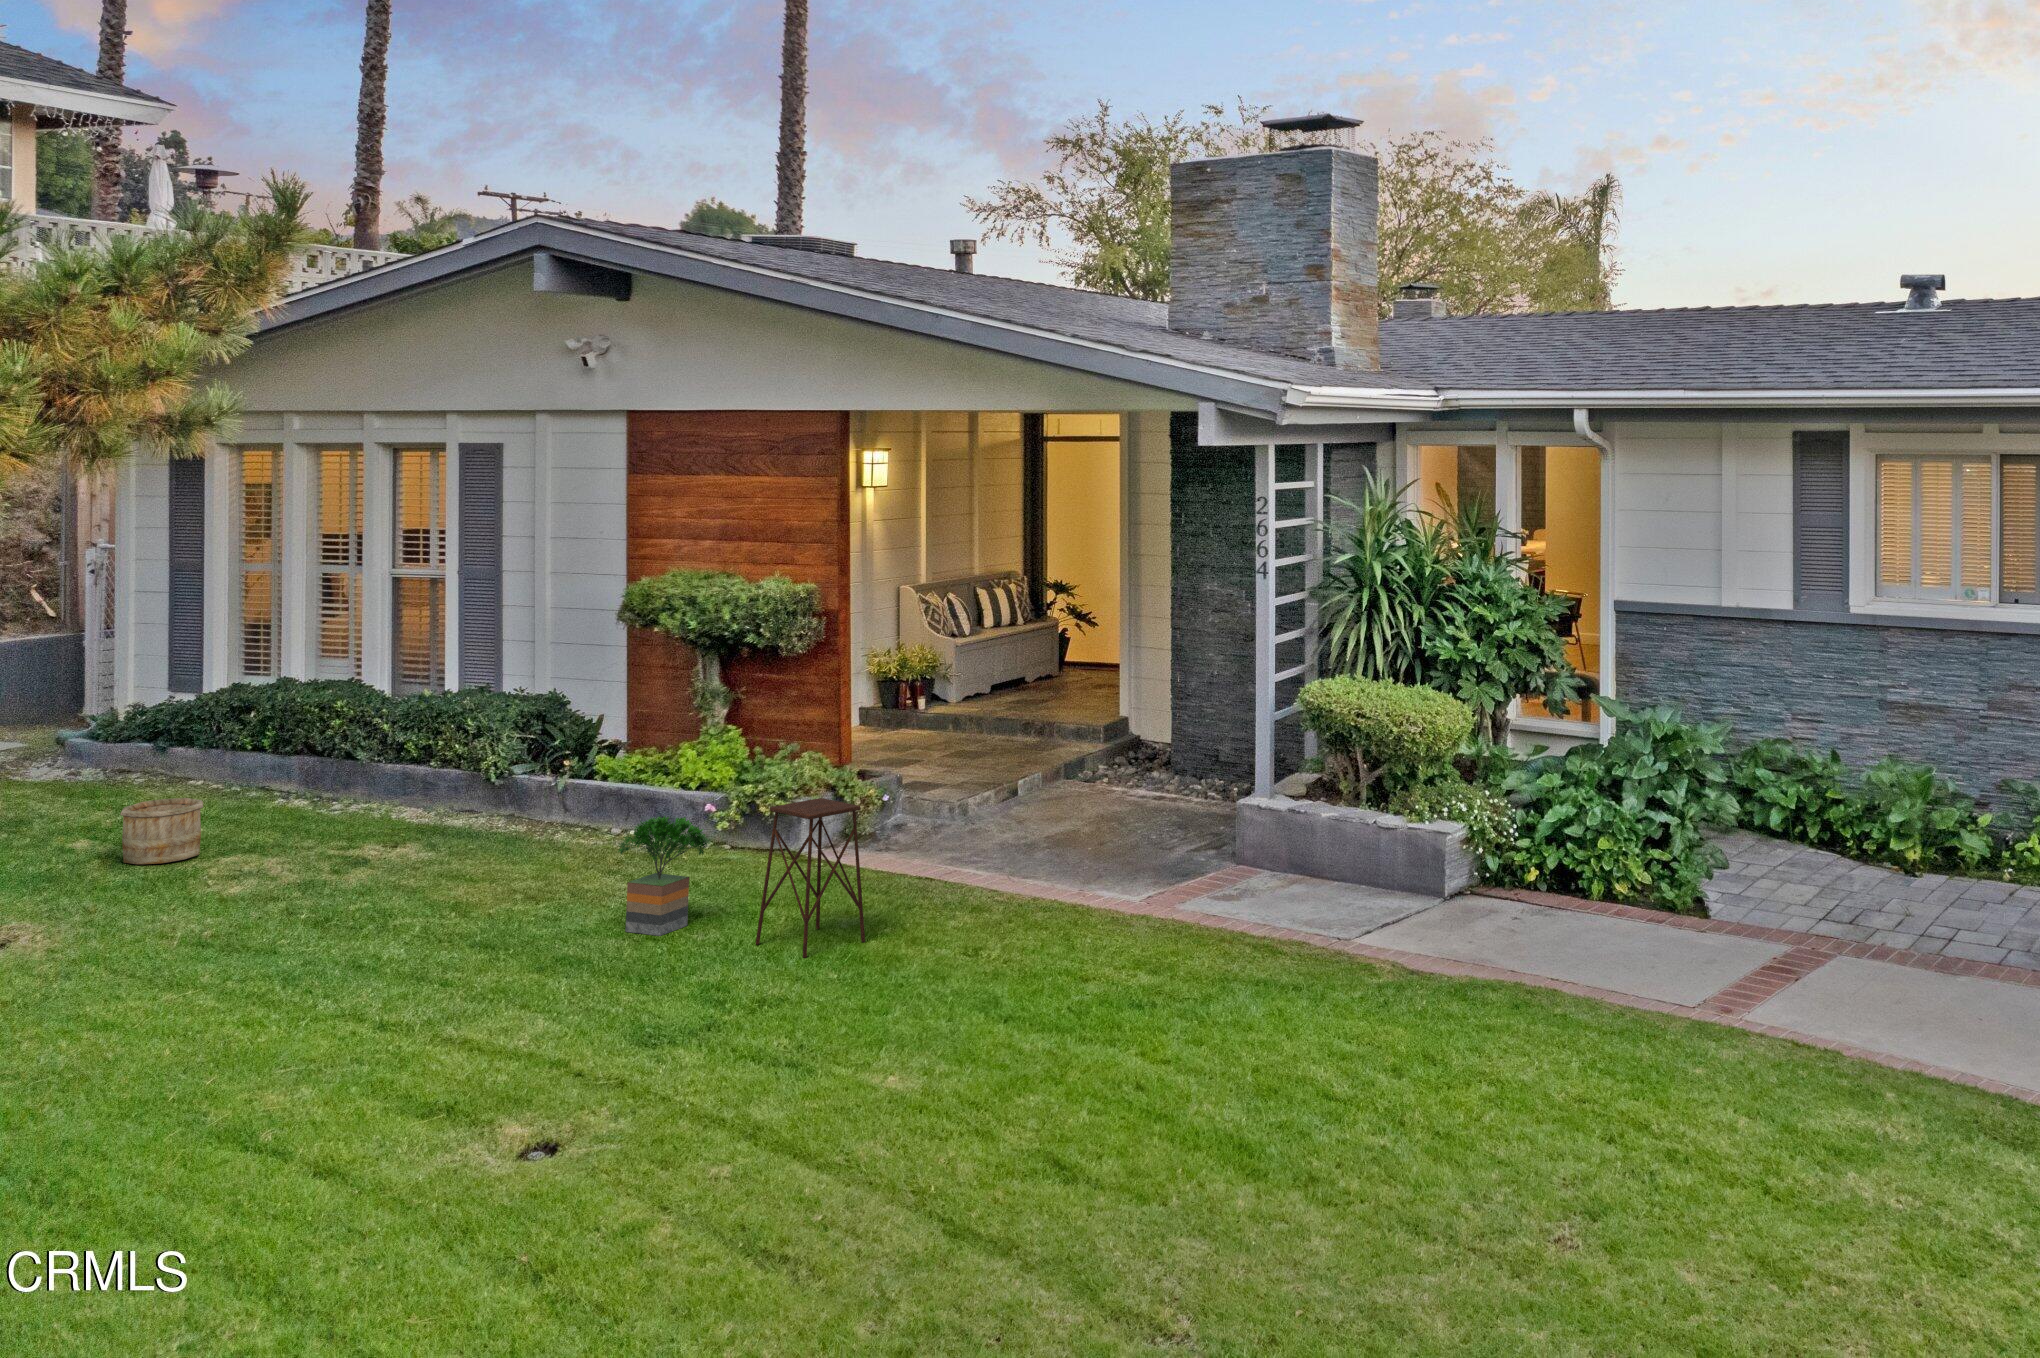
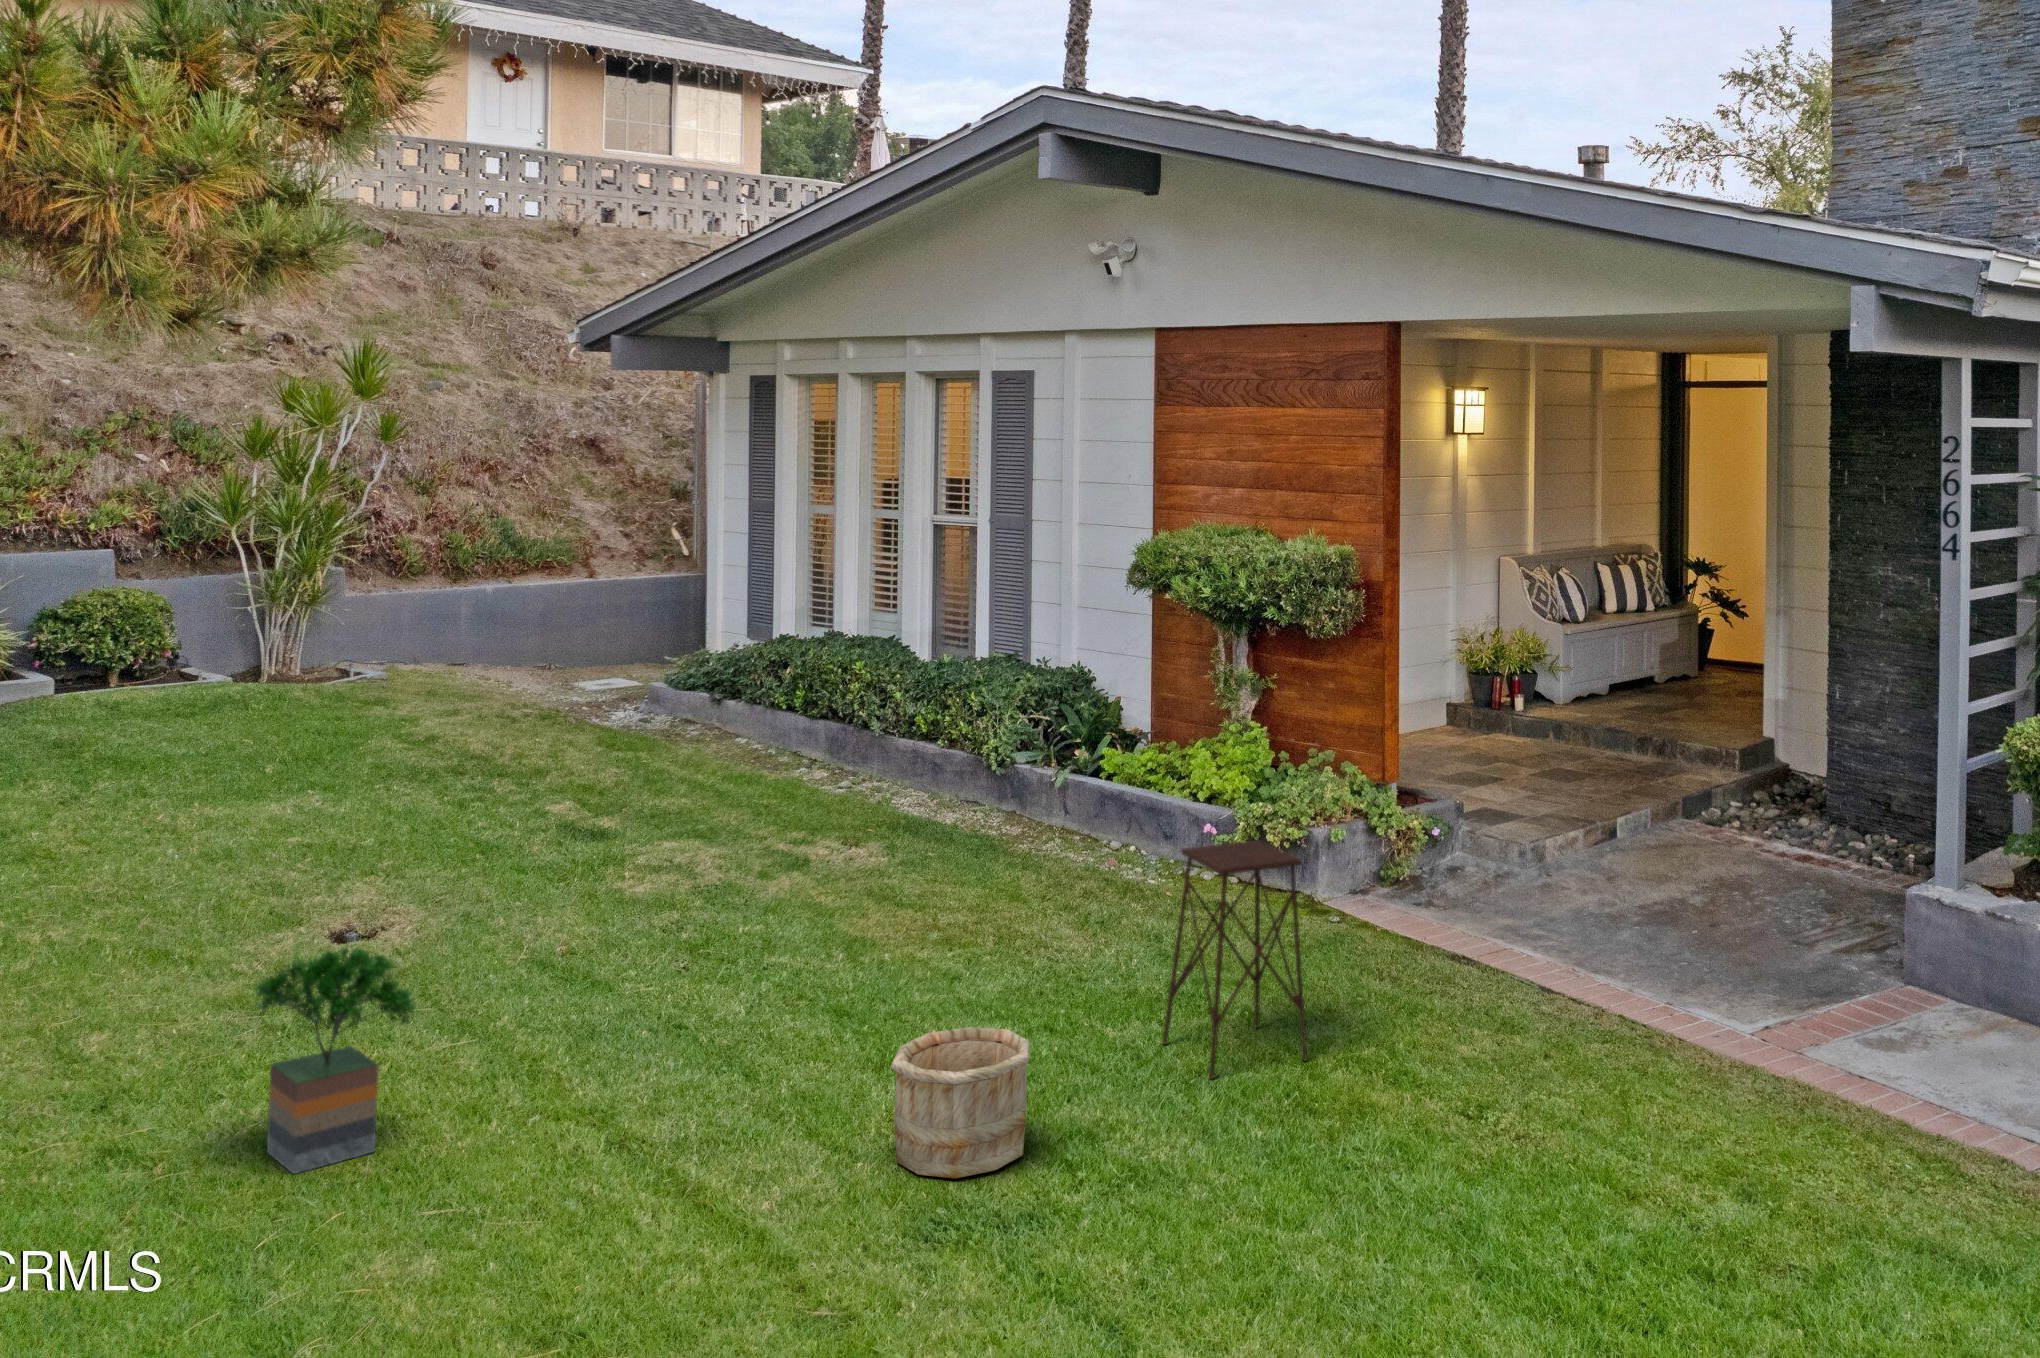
wooden bucket: present [120,798,203,864] -> present [891,1027,1030,1178]
potted tree: present [618,816,710,936] -> present [254,947,416,1174]

